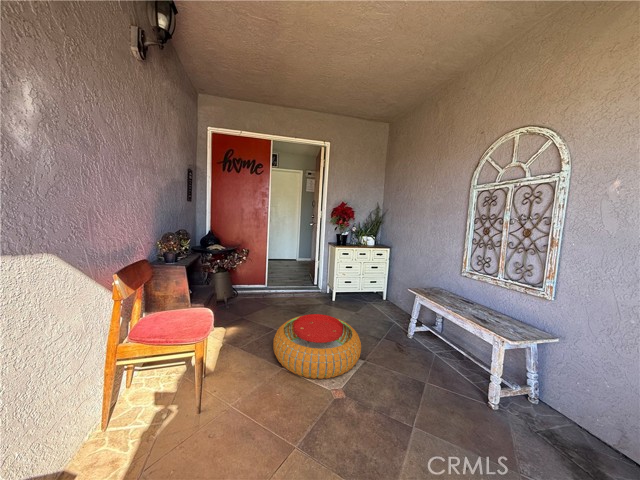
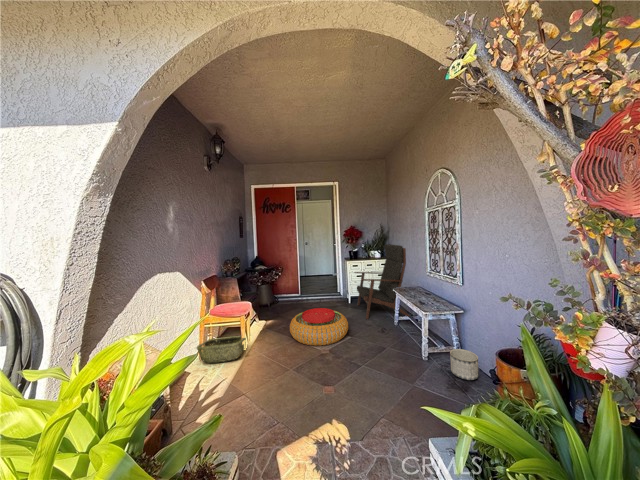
lounge chair: none [345,231,423,326] -> present [354,244,410,319]
woven basket: none [93,371,204,442] -> present [197,336,246,363]
planter: none [538,391,592,444] -> present [450,349,478,380]

